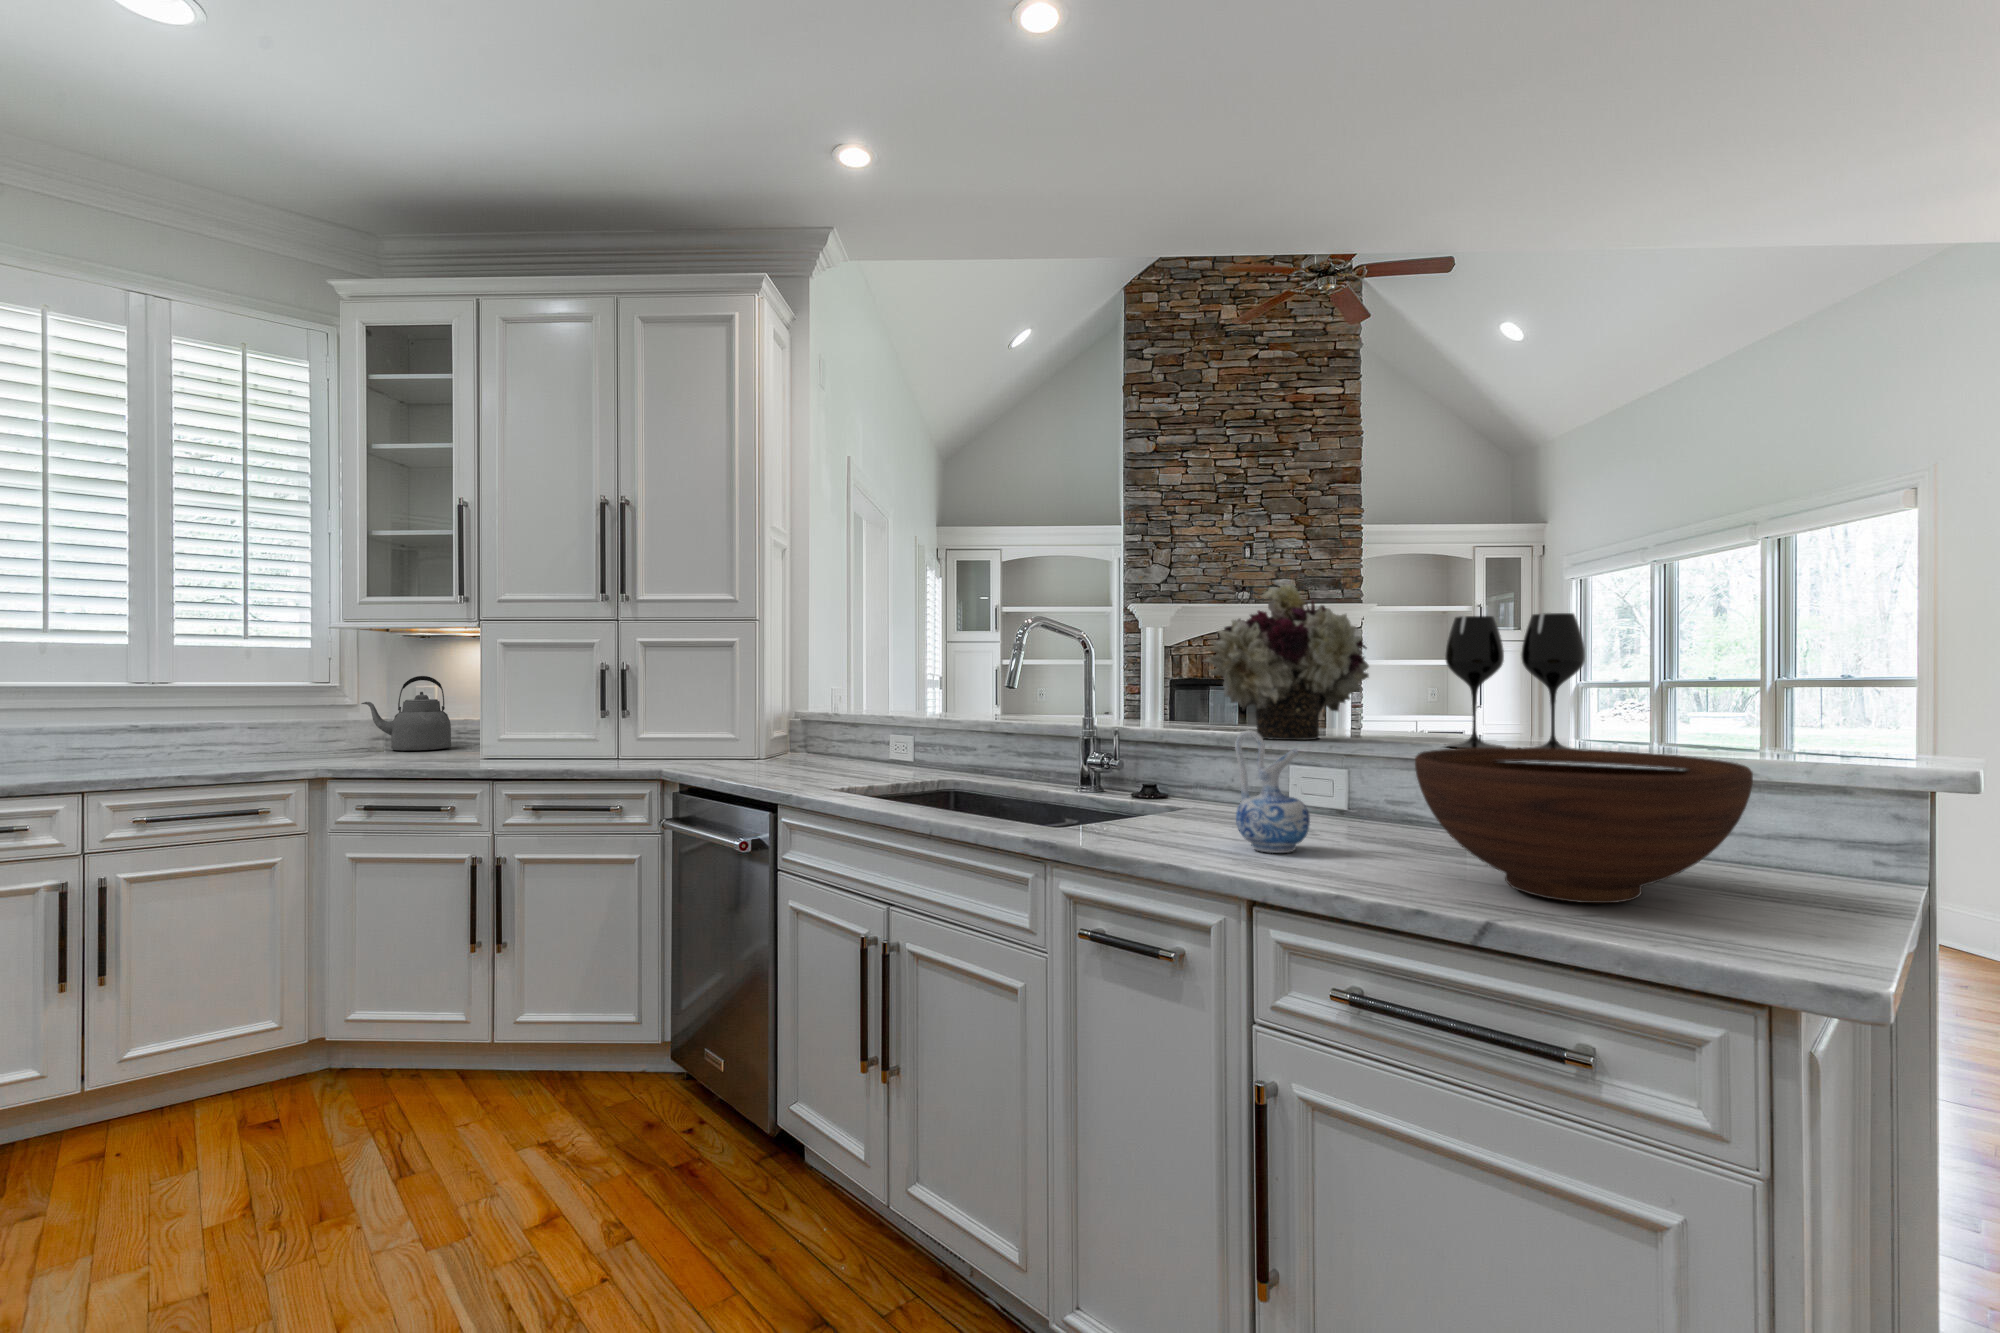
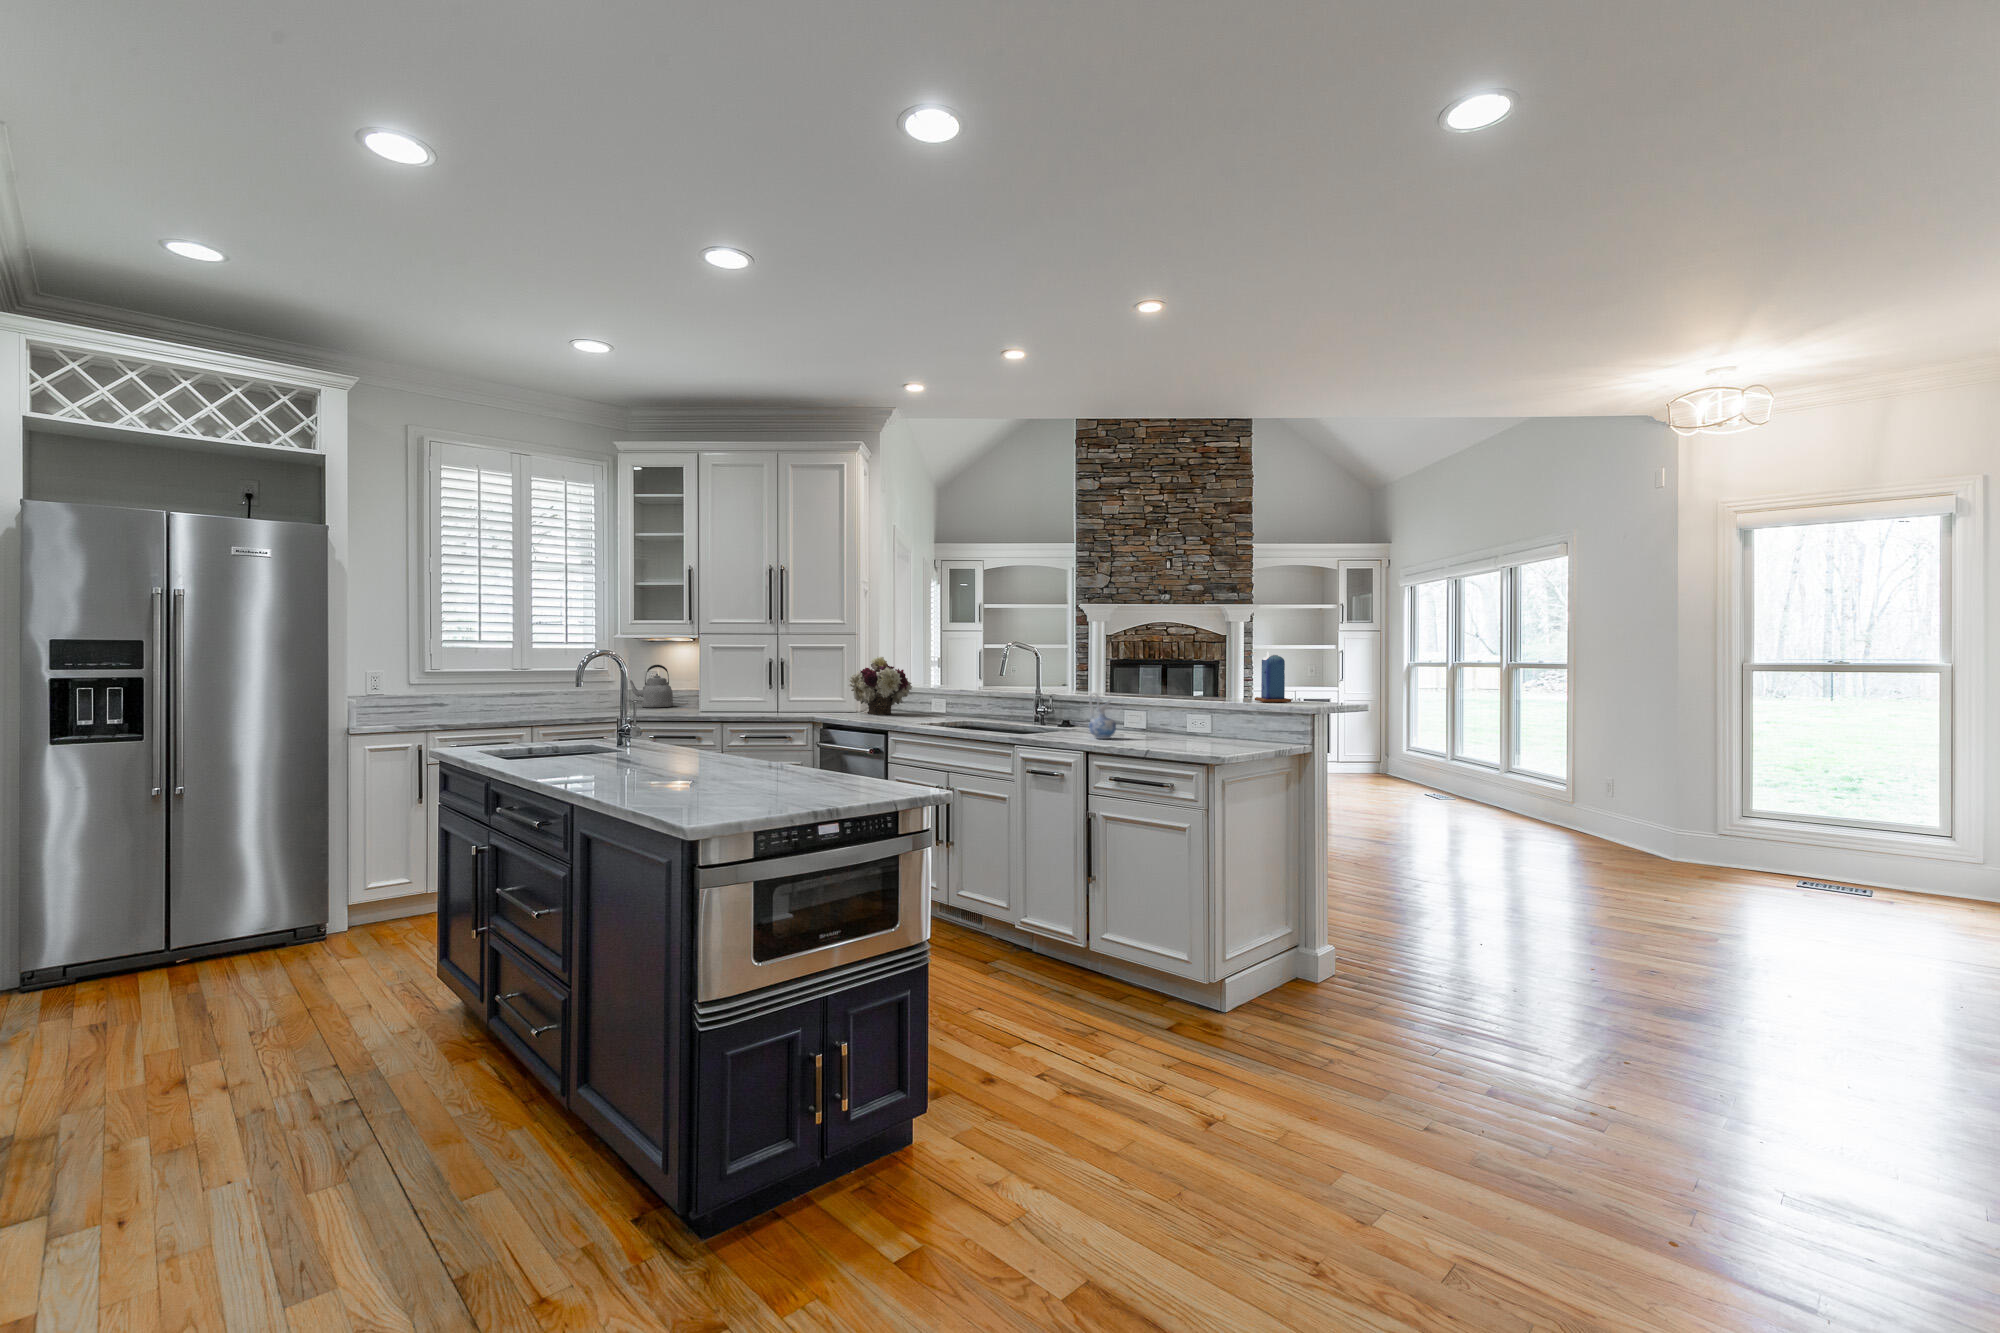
flower arrangement: present [1204,584,1369,740] -> present [848,657,912,715]
wine glass: present [1445,613,1585,749] -> none [1179,647,1229,702]
candle: none [1657,624,1784,756] -> present [1255,652,1291,703]
fruit bowl: present [1415,748,1753,903] -> none [1142,699,1239,747]

